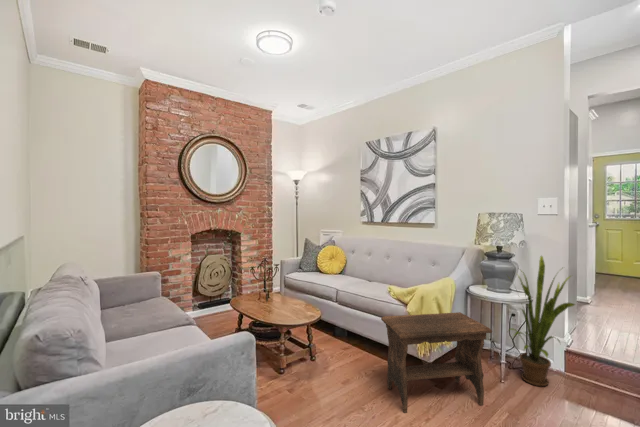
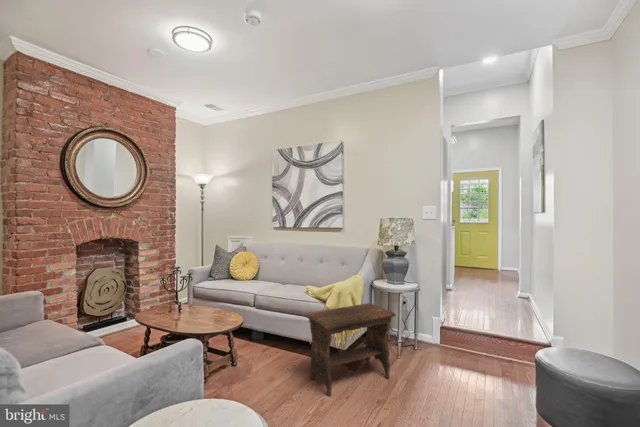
house plant: present [510,256,575,386] -> none [393,252,450,357]

